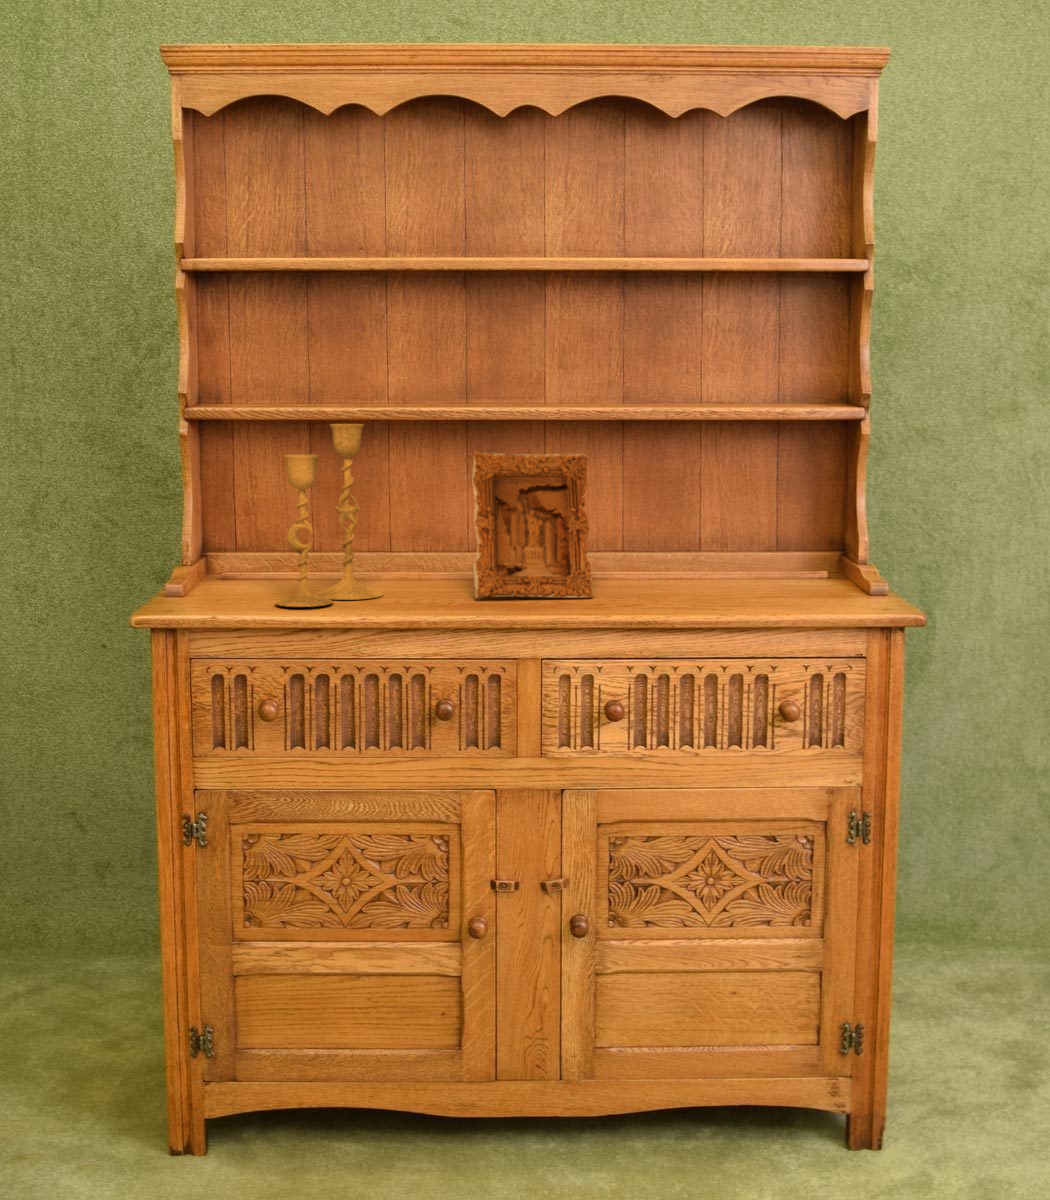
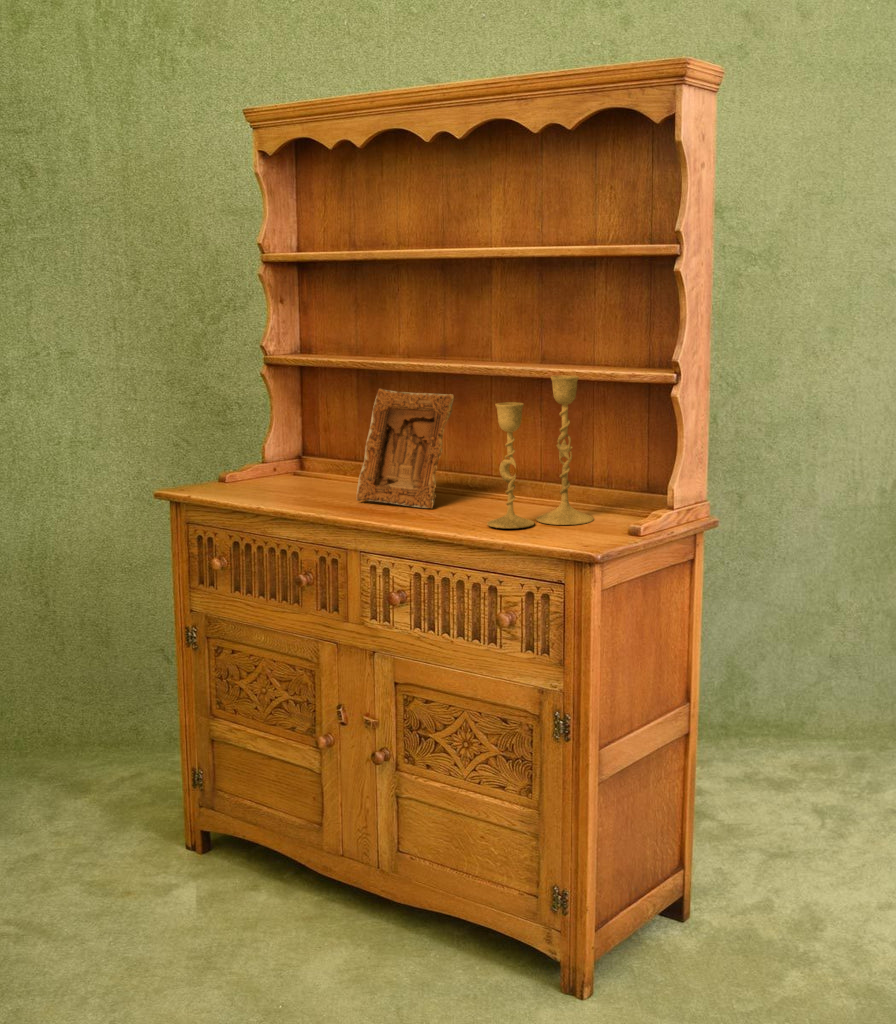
candlestick: present [275,424,383,607] -> present [487,375,594,528]

